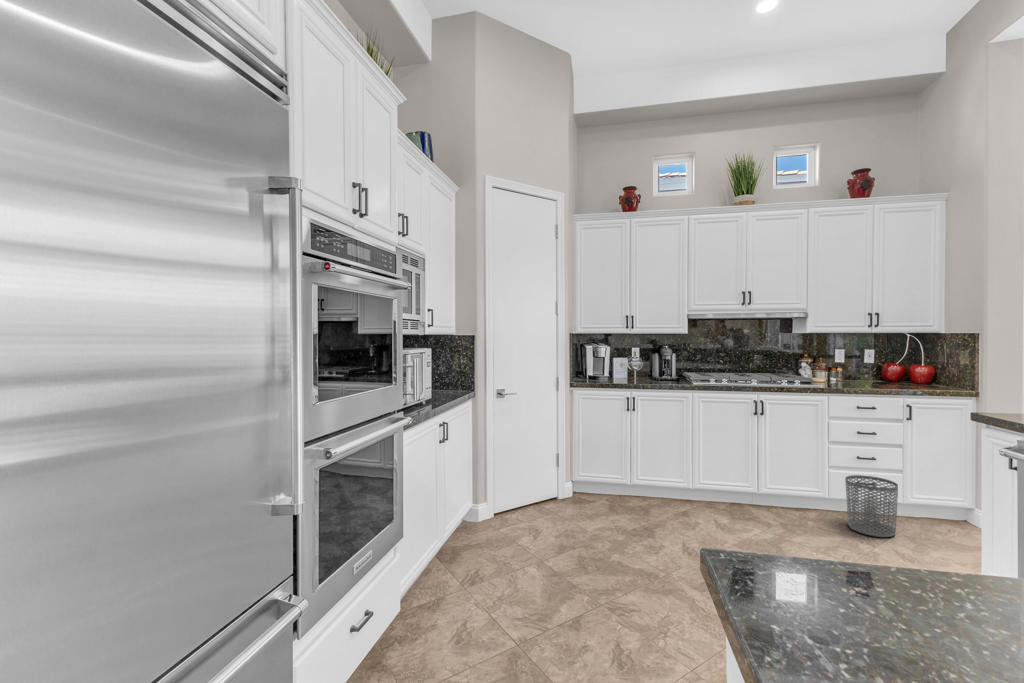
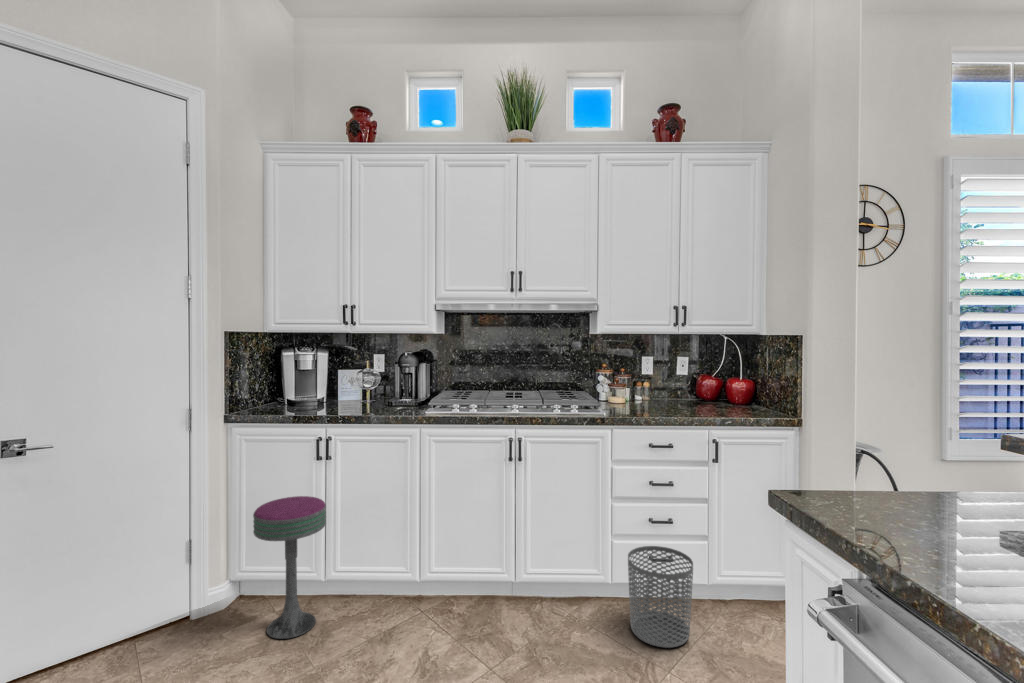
bar stool: none [595,434,636,515] -> present [253,496,326,639]

